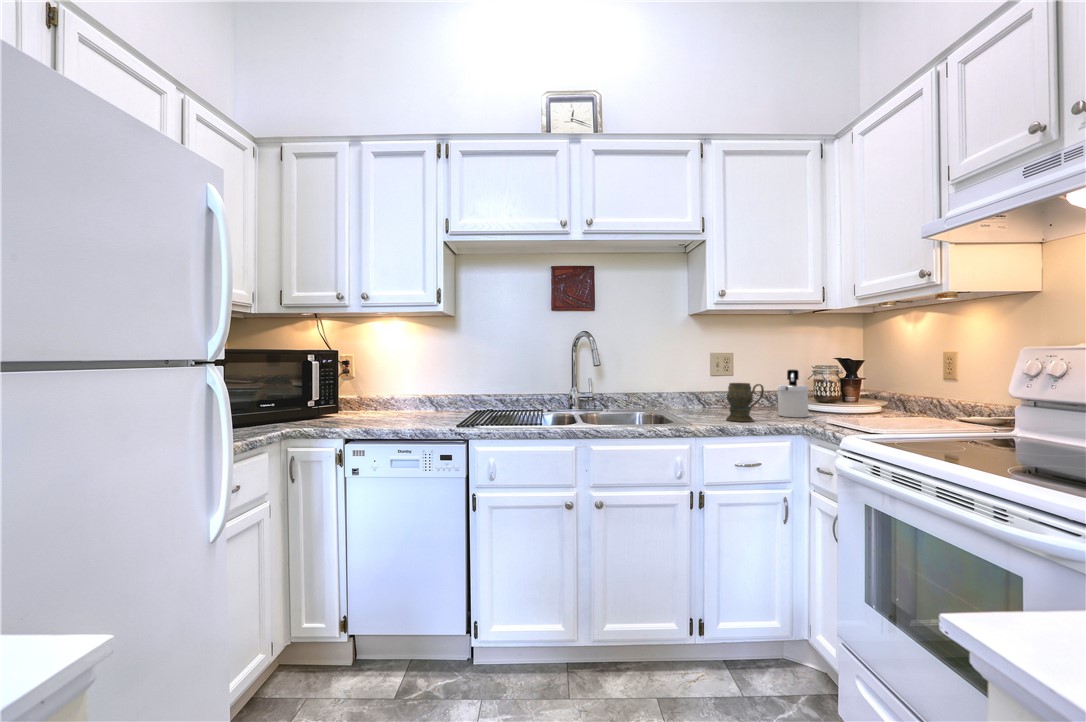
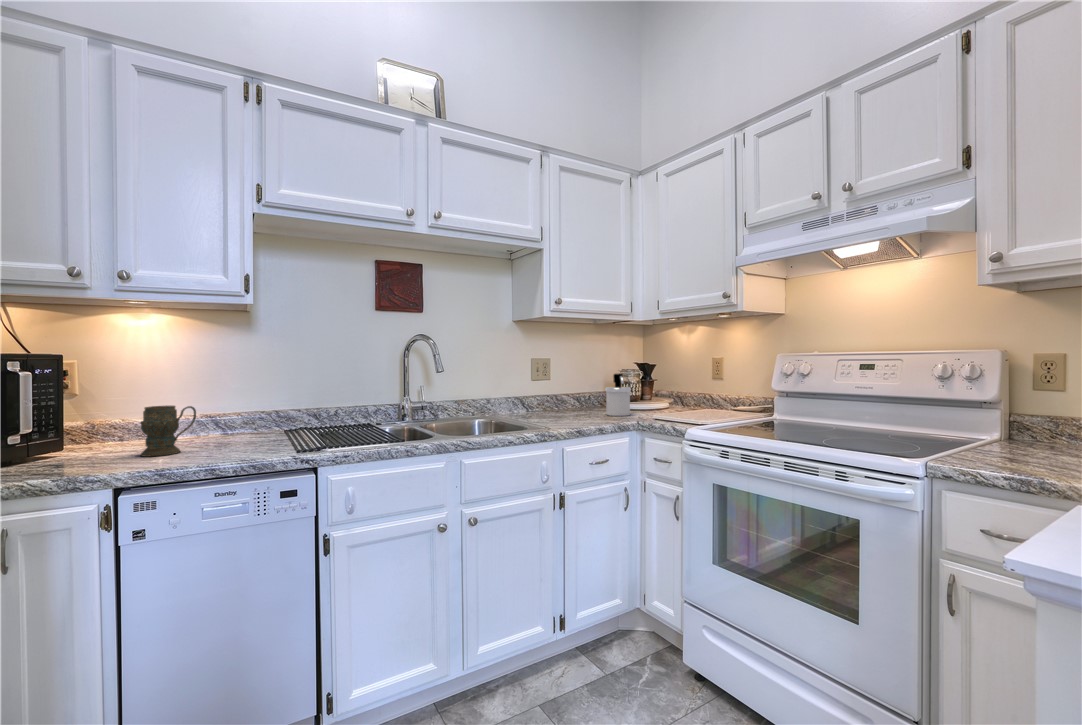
mug: present [726,383,764,422] -> present [141,406,196,457]

